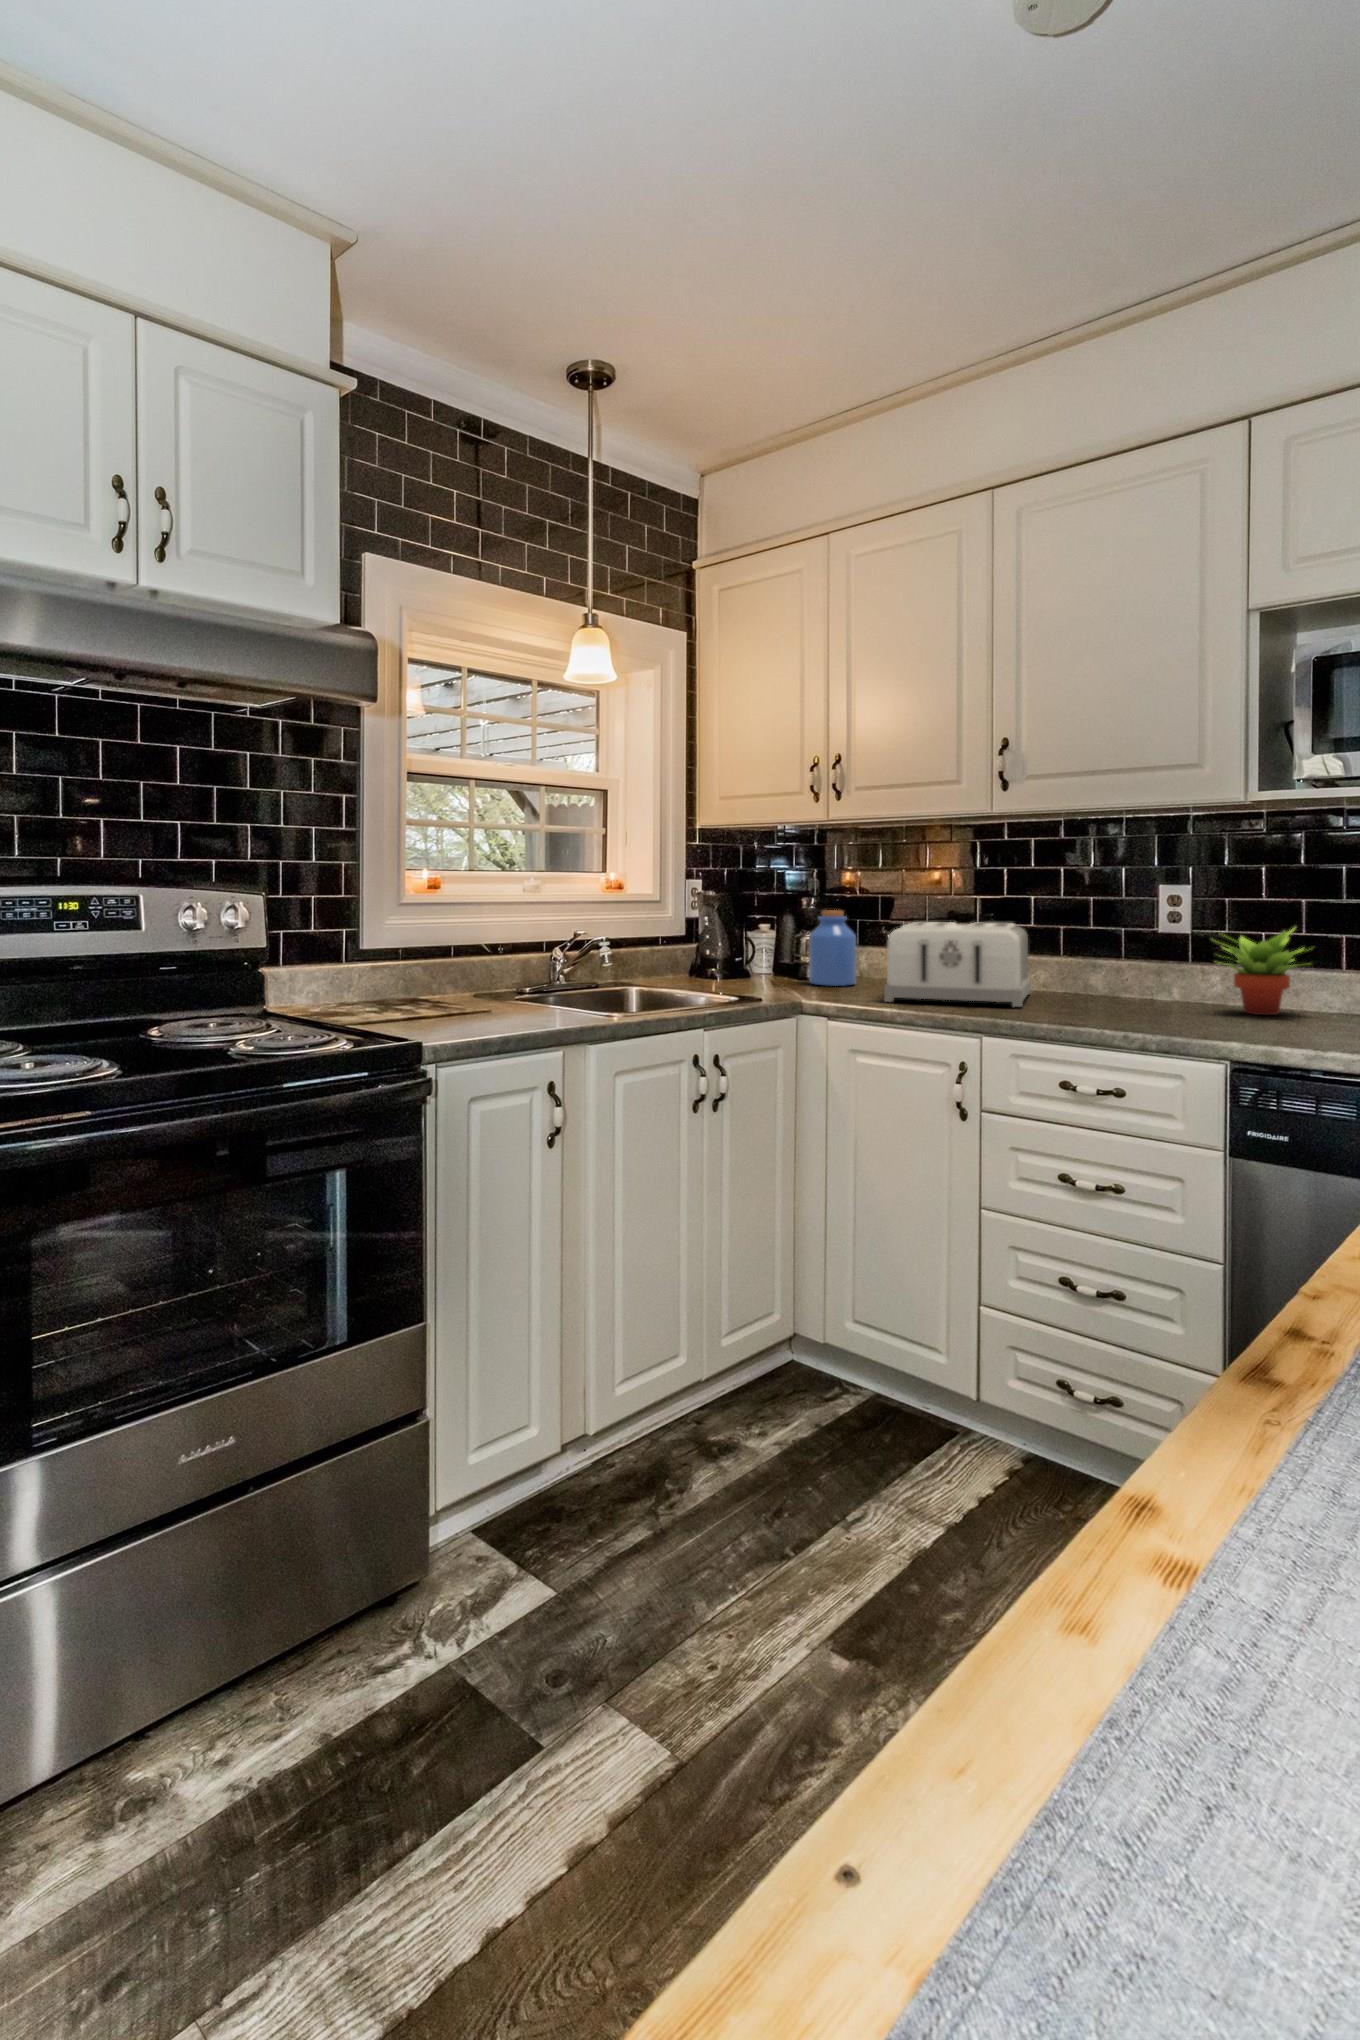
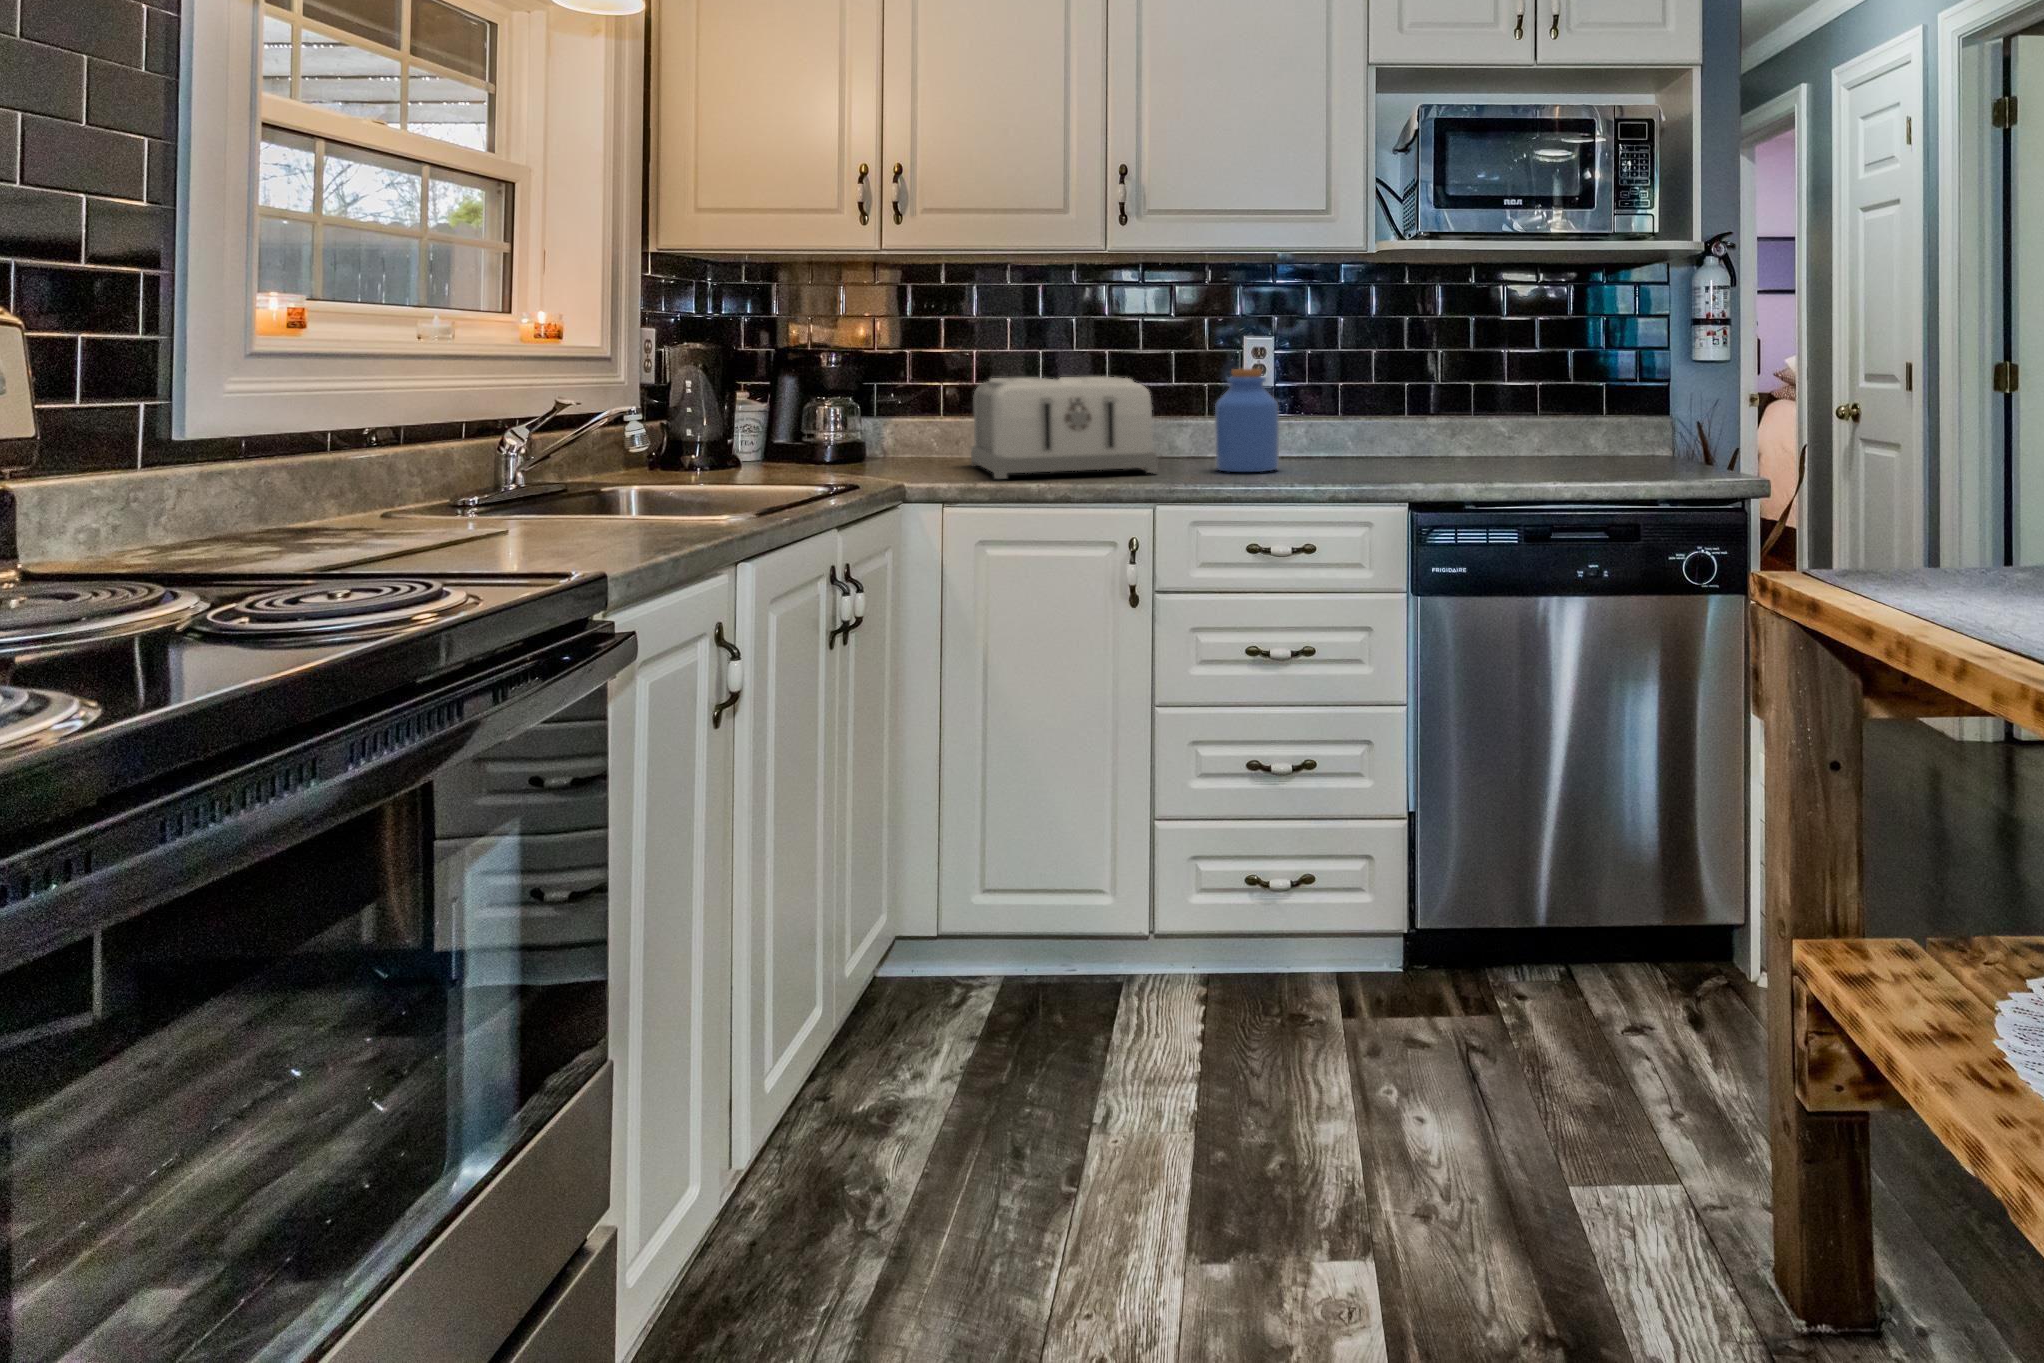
jar: present [809,910,856,986] -> present [1215,369,1279,472]
succulent plant: present [1213,927,1304,1015] -> none [1321,371,1411,462]

